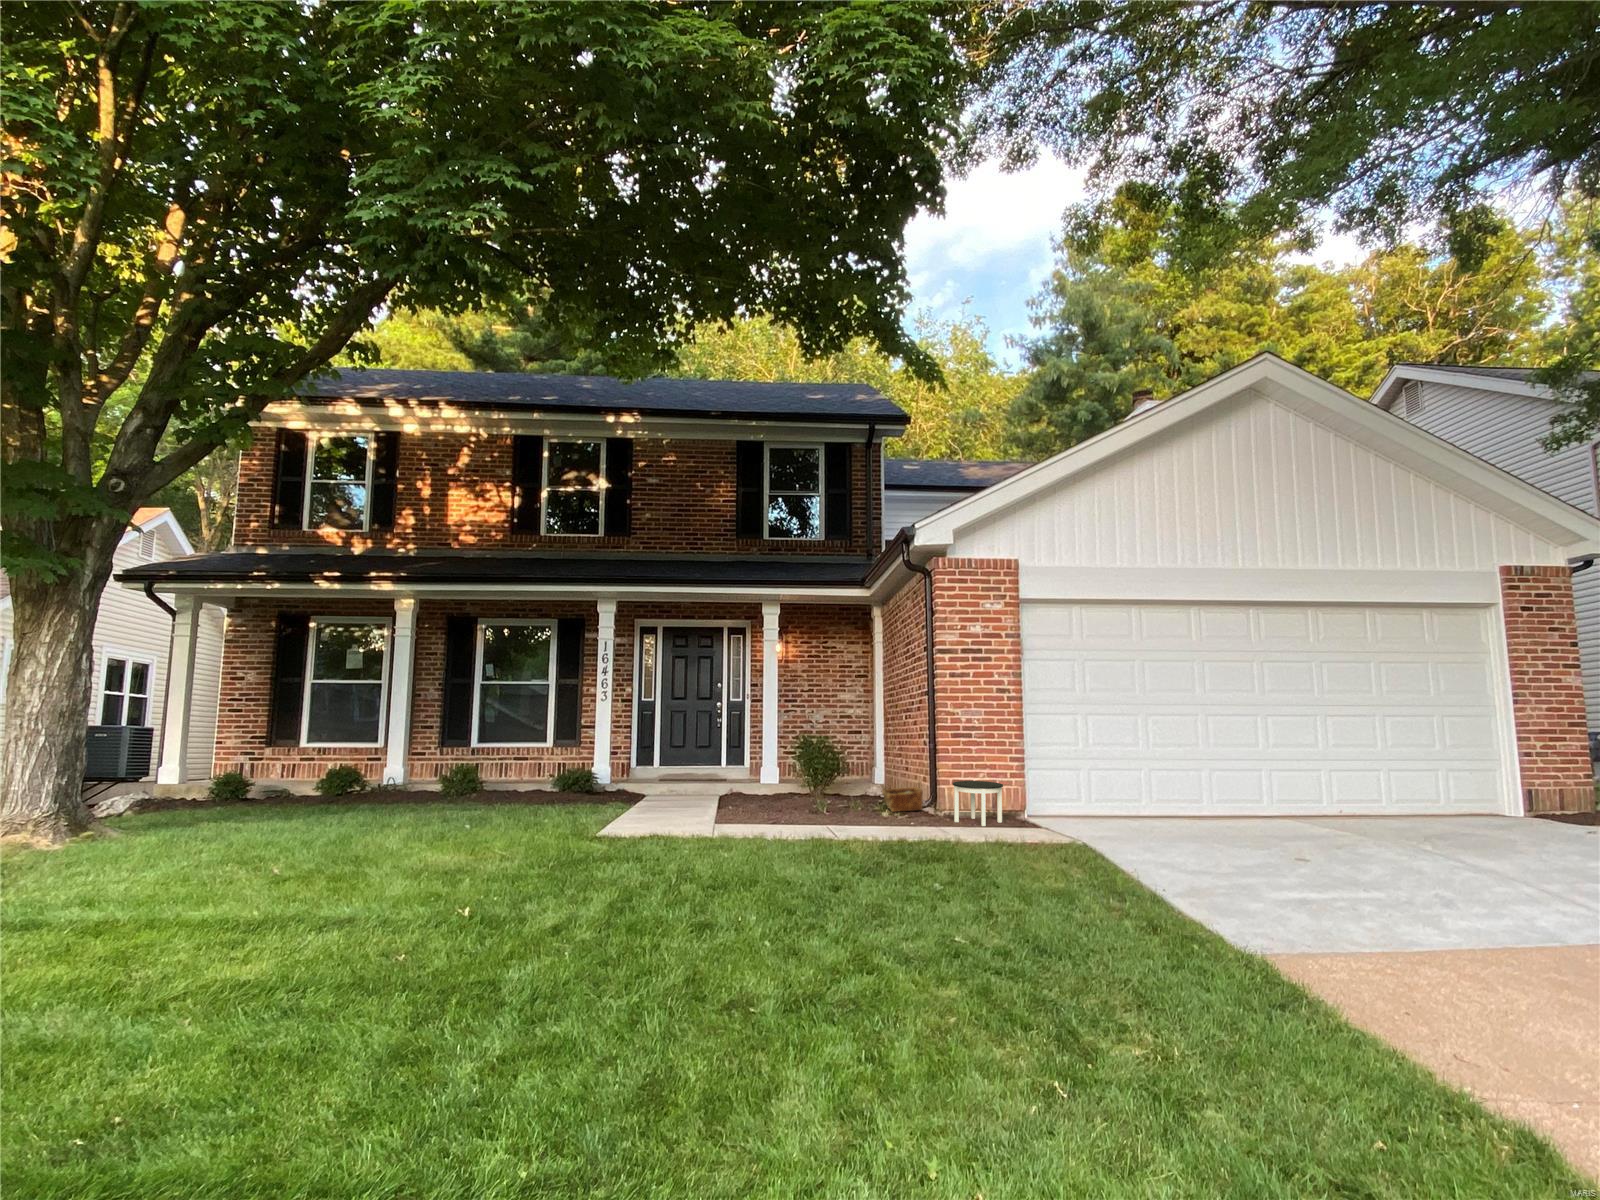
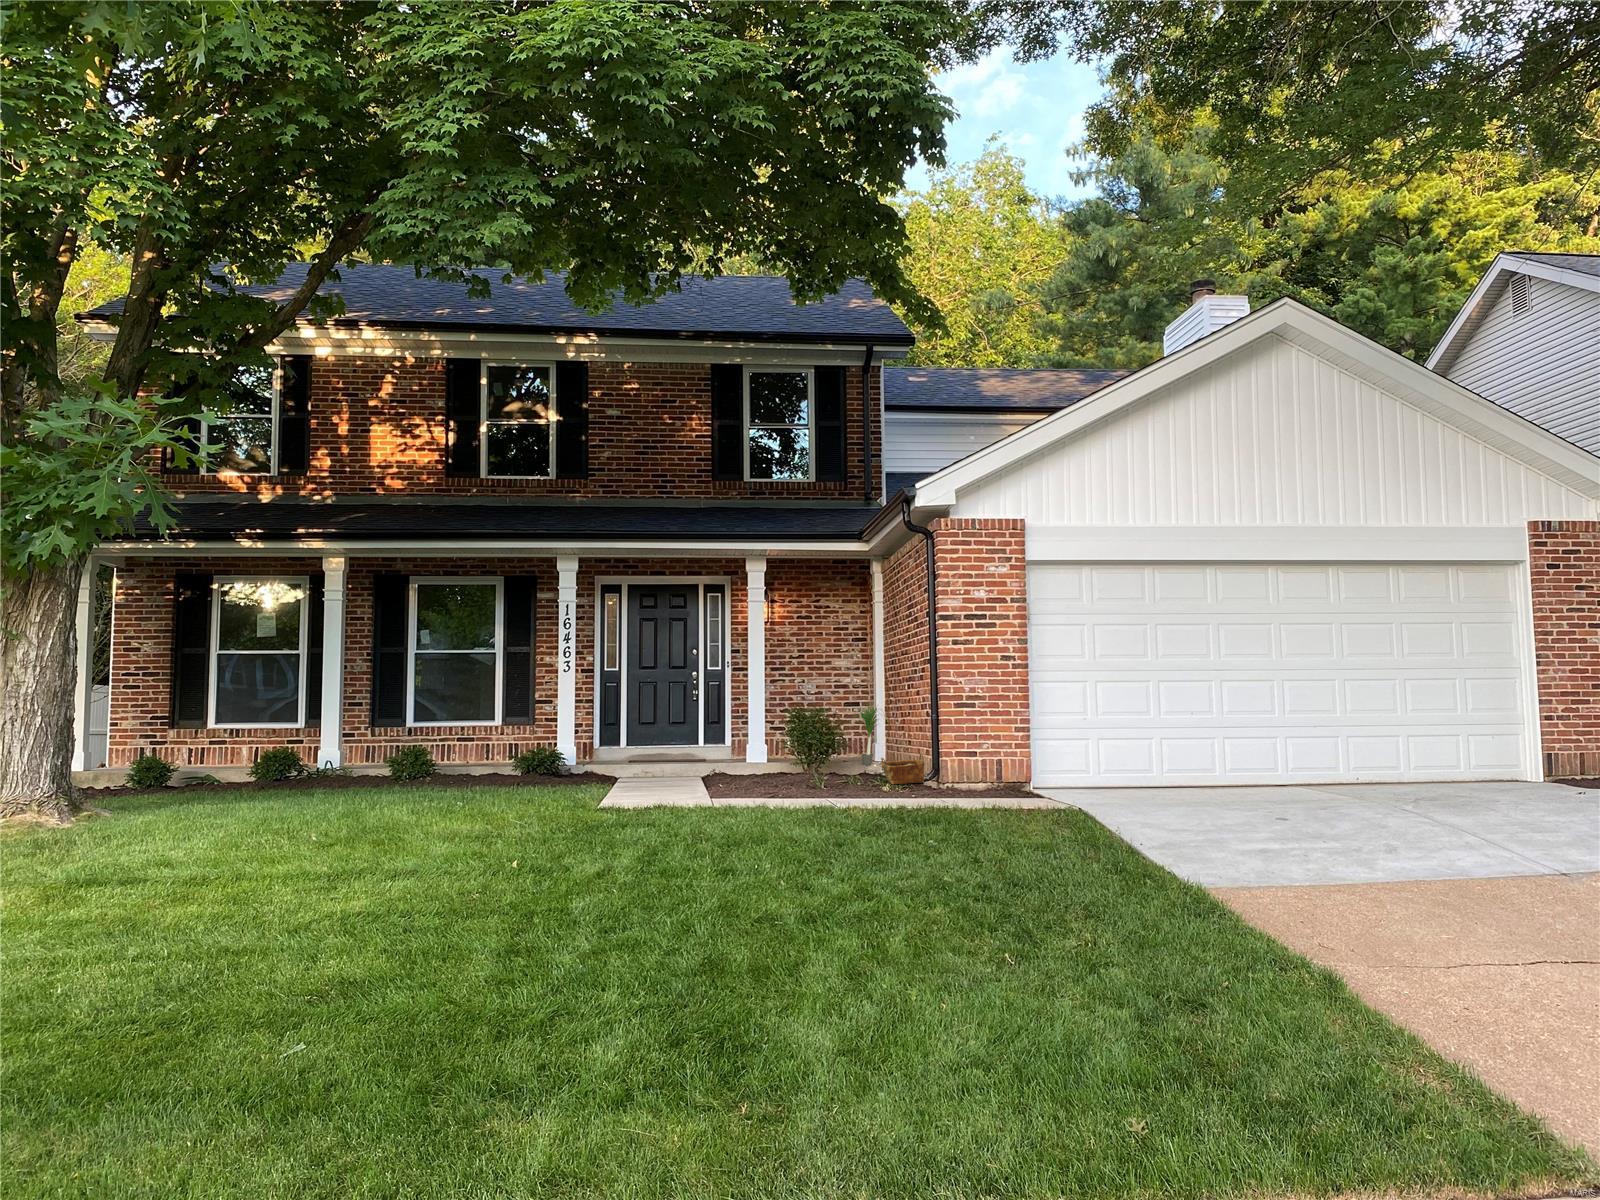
potted plant: none [851,727,891,788] -> present [853,707,885,765]
round table: present [953,781,1003,826] -> none [954,751,1005,795]

